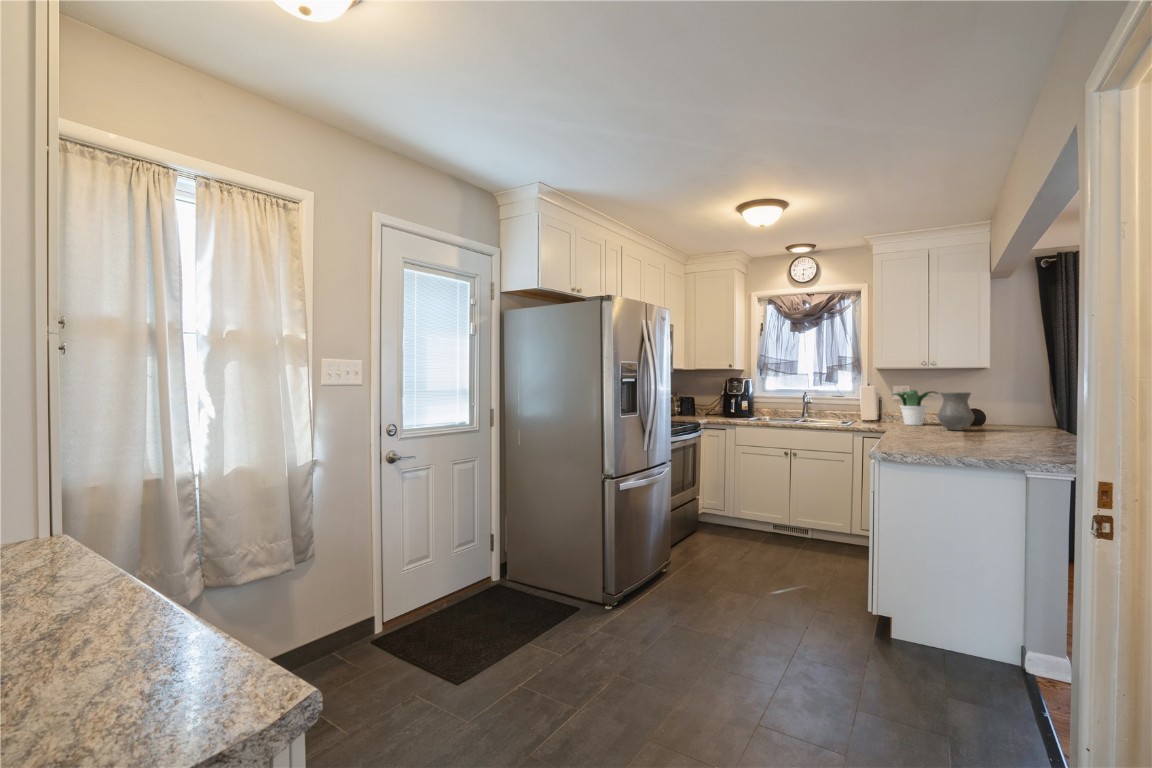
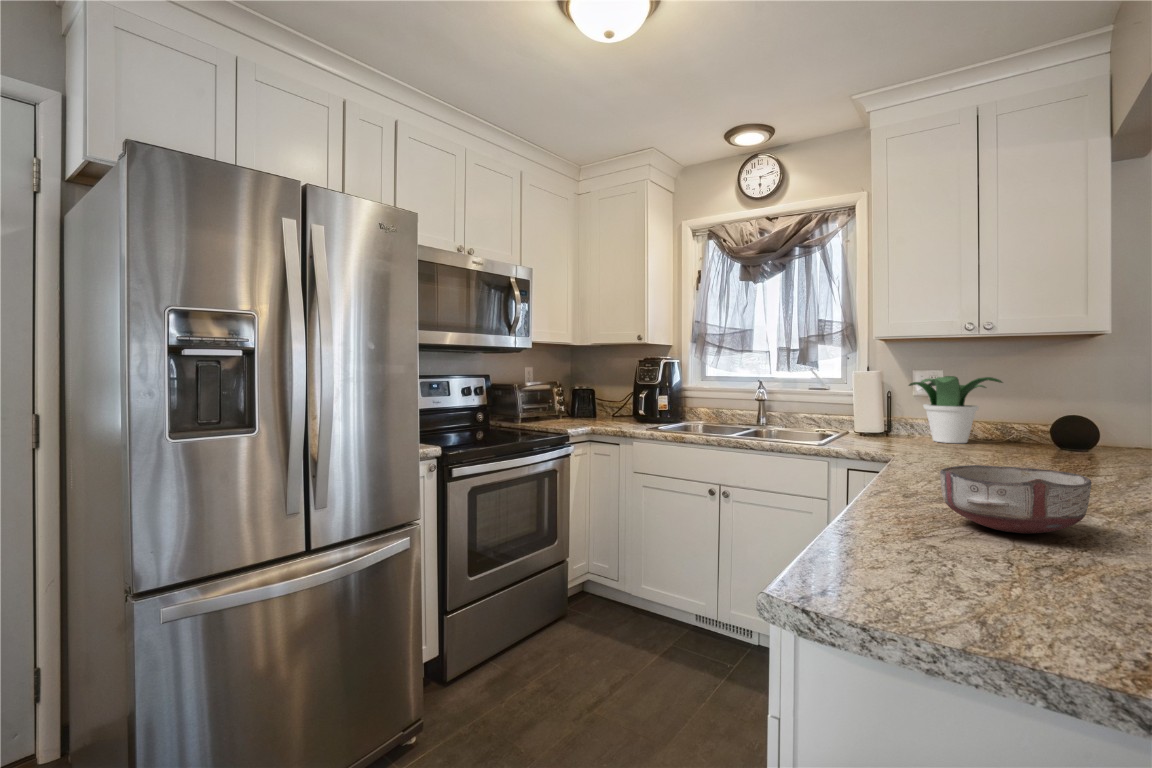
vase: present [938,392,975,431] -> none [1005,378,1089,460]
ceramic bowl: none [904,426,950,445] -> present [940,465,1091,533]

